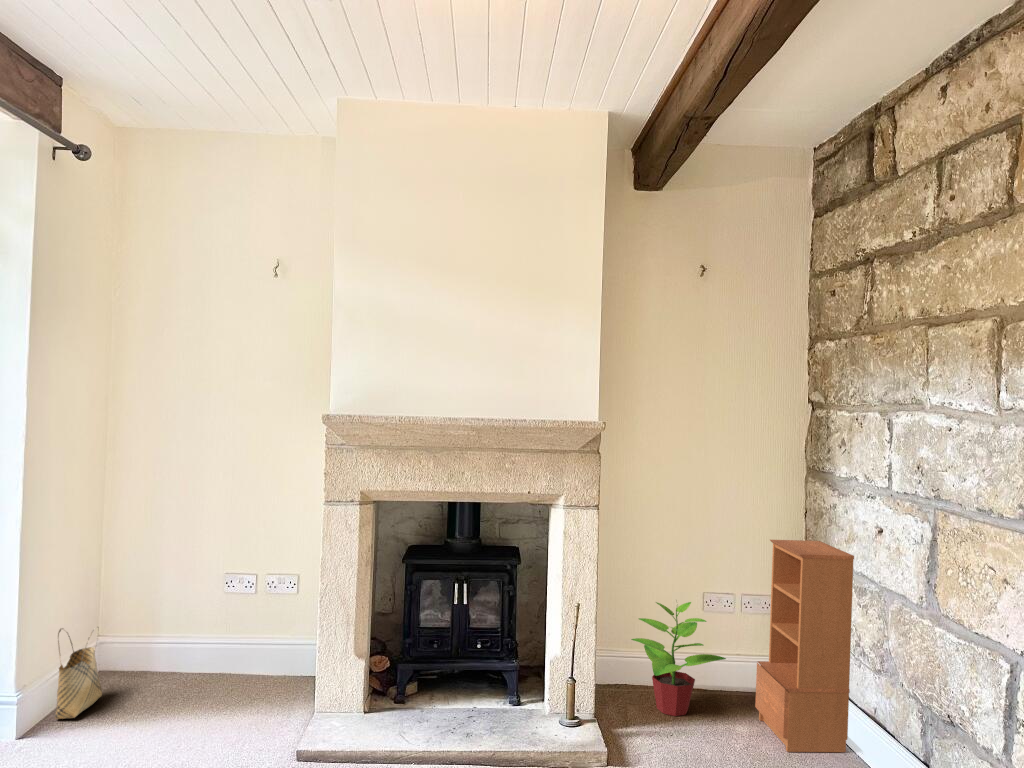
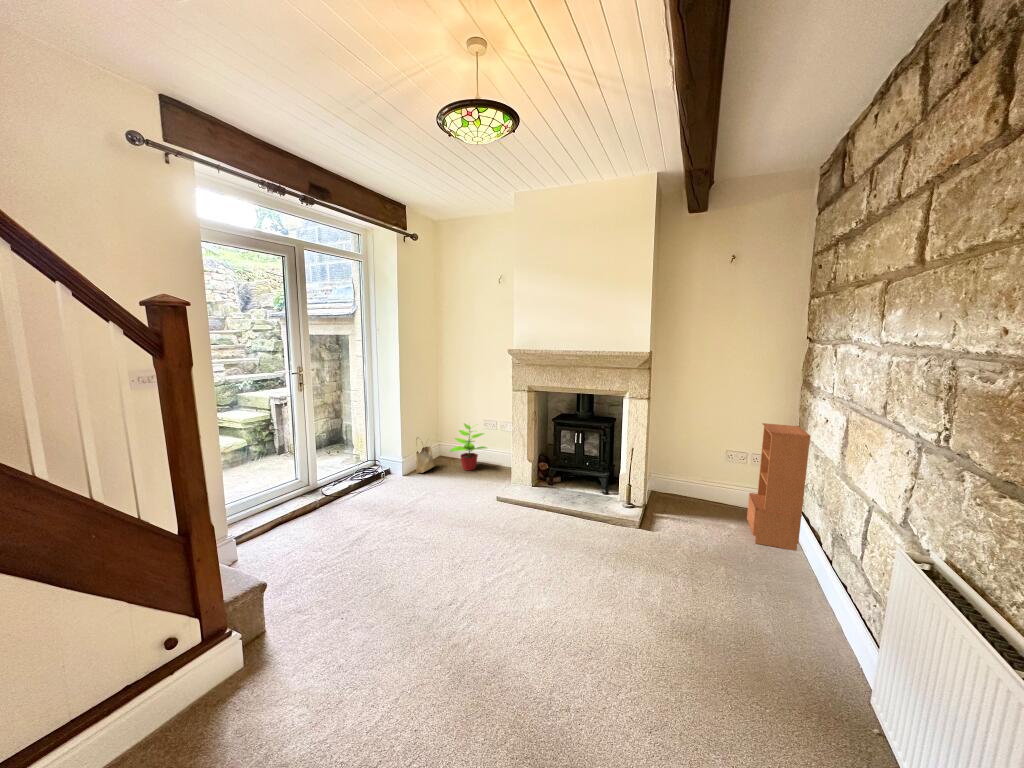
potted plant: present [631,602,726,716] -> present [450,424,487,470]

